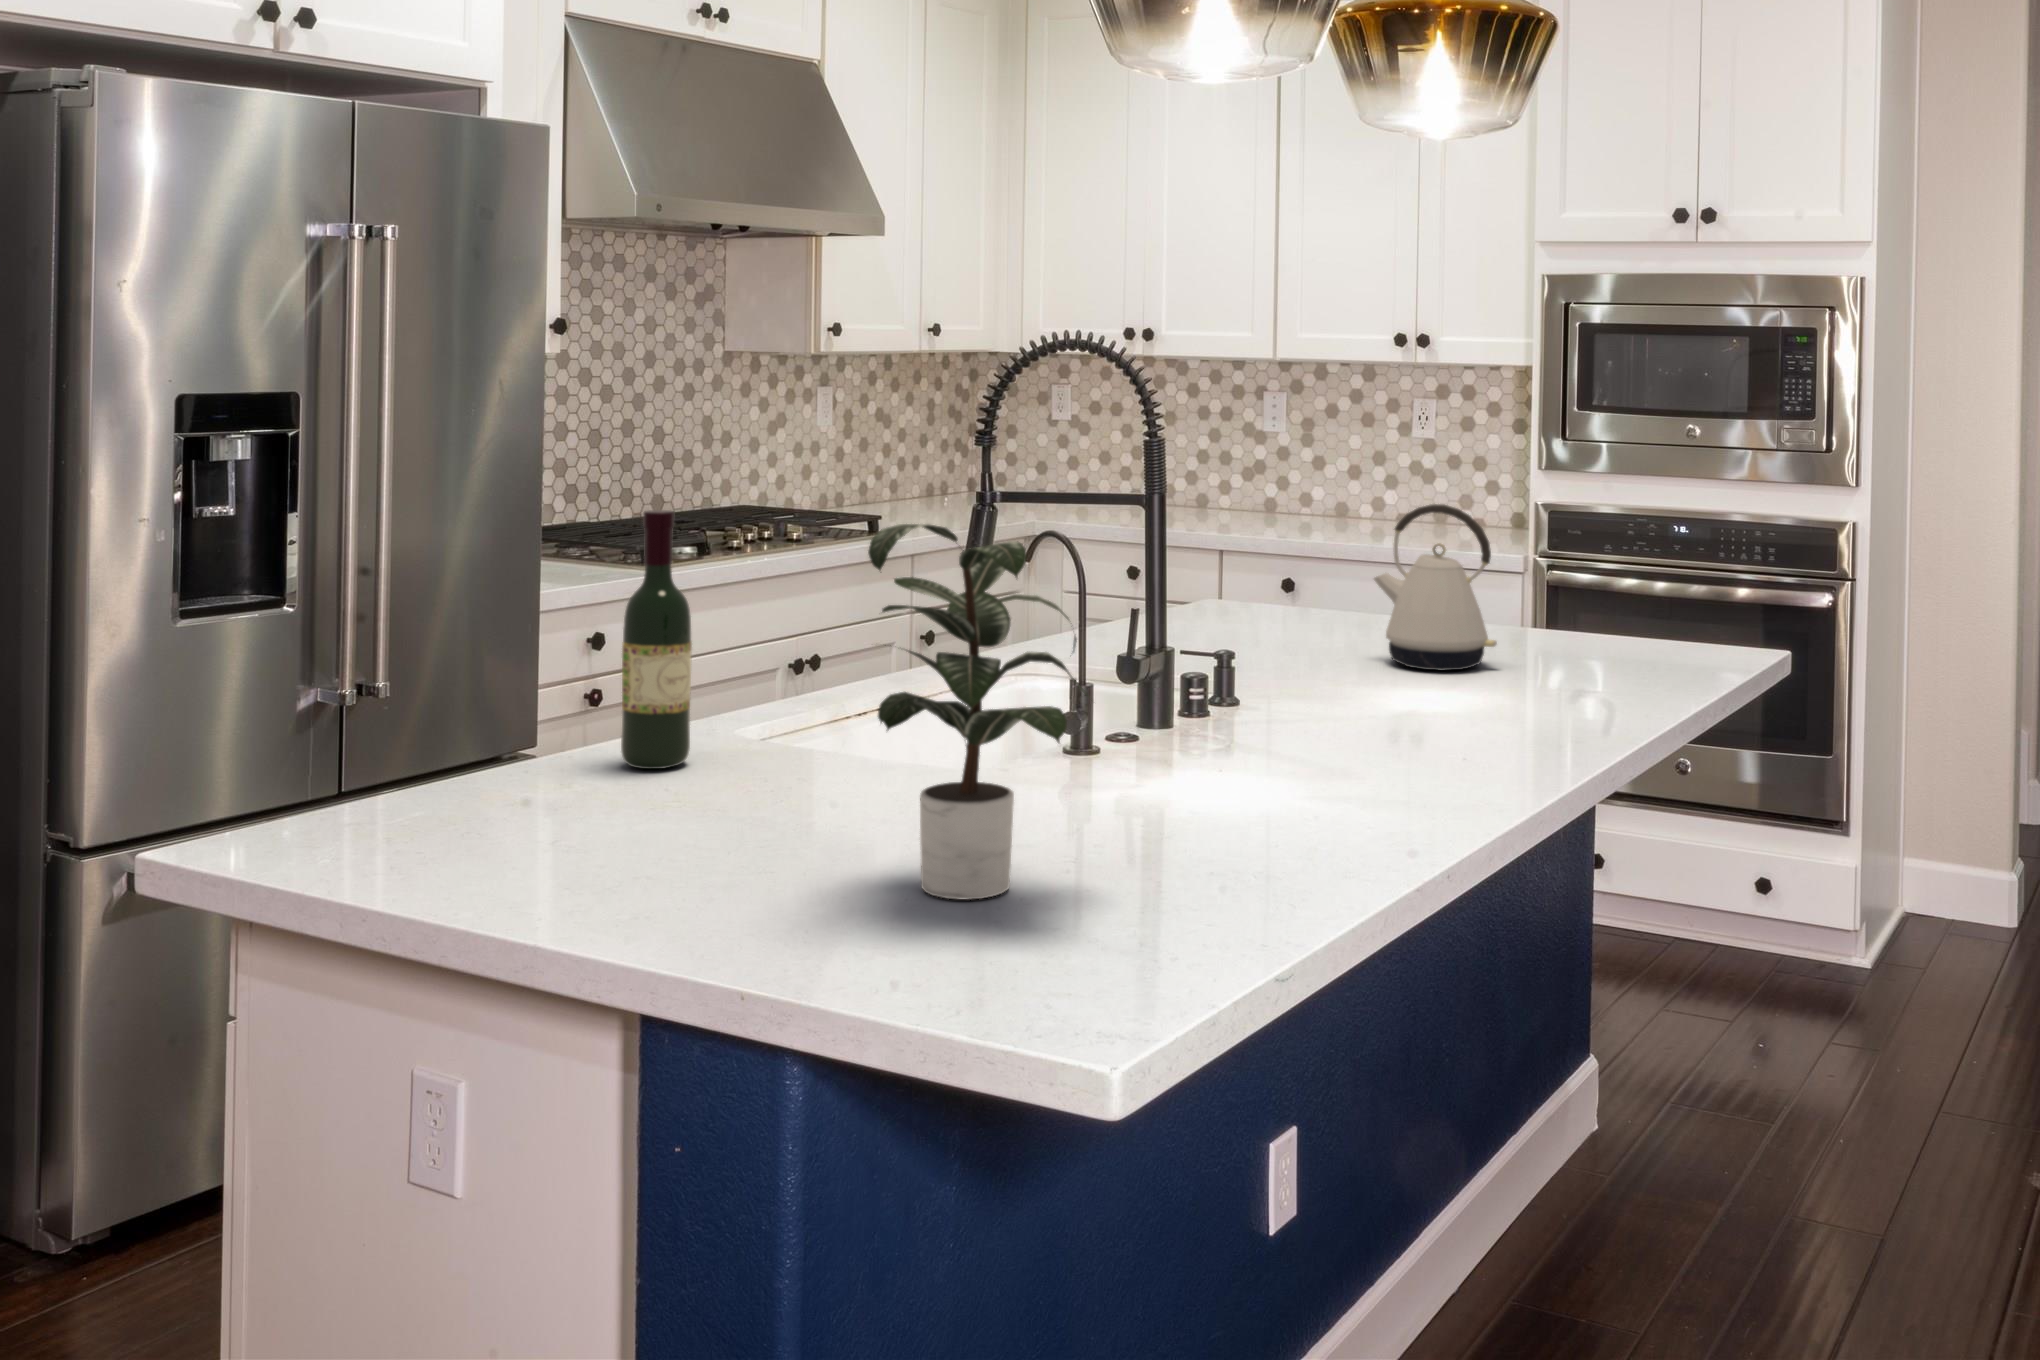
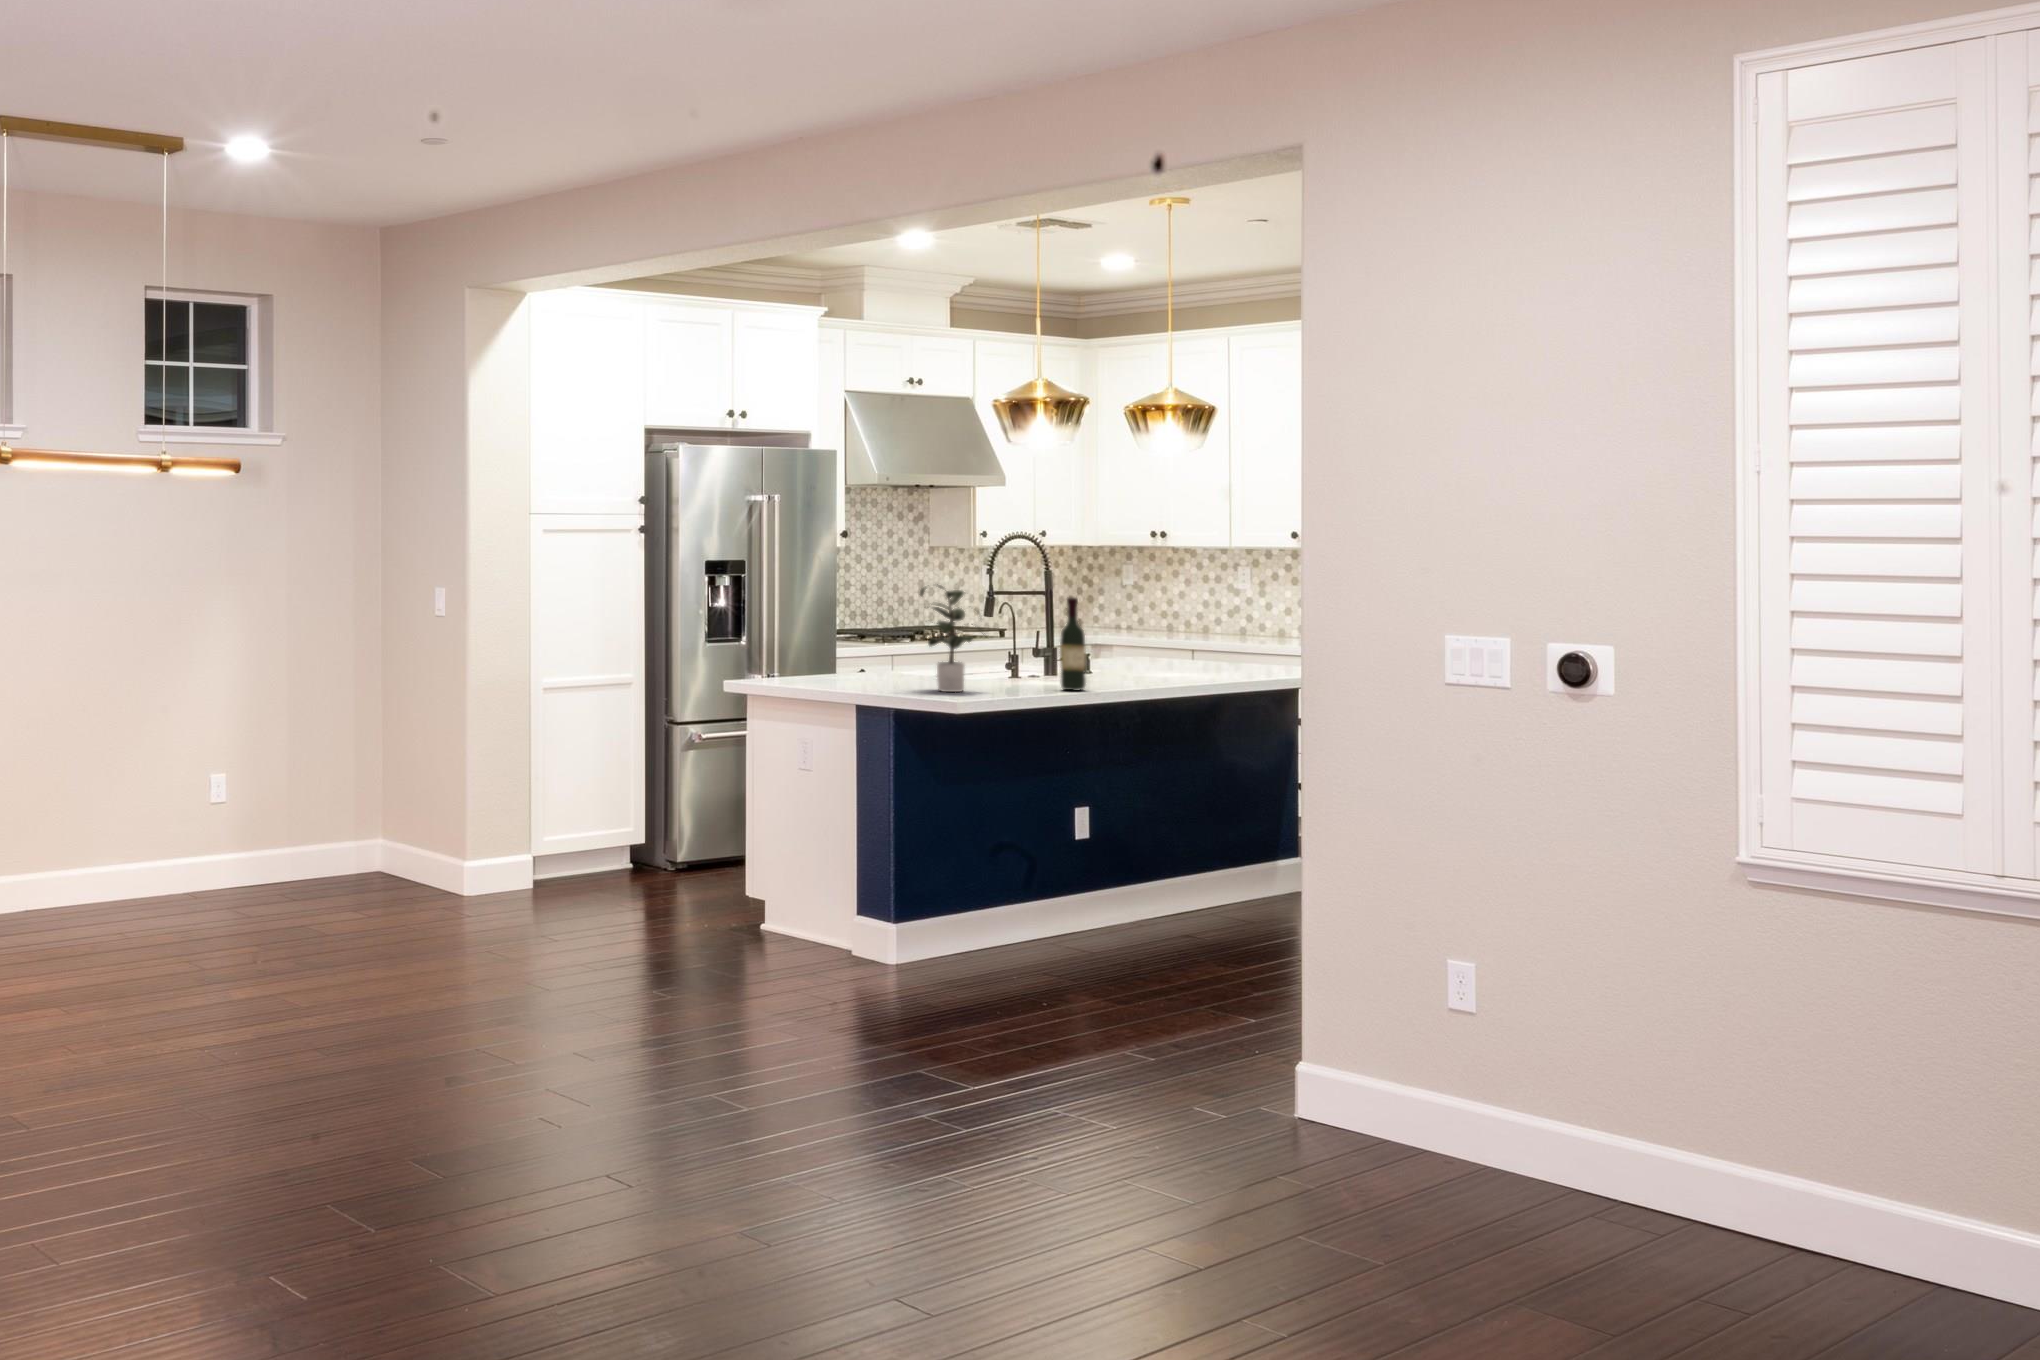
kettle: present [1374,504,1497,670] -> none [1174,601,1225,670]
wine bottle: present [621,510,692,769] -> present [1060,597,1086,691]

